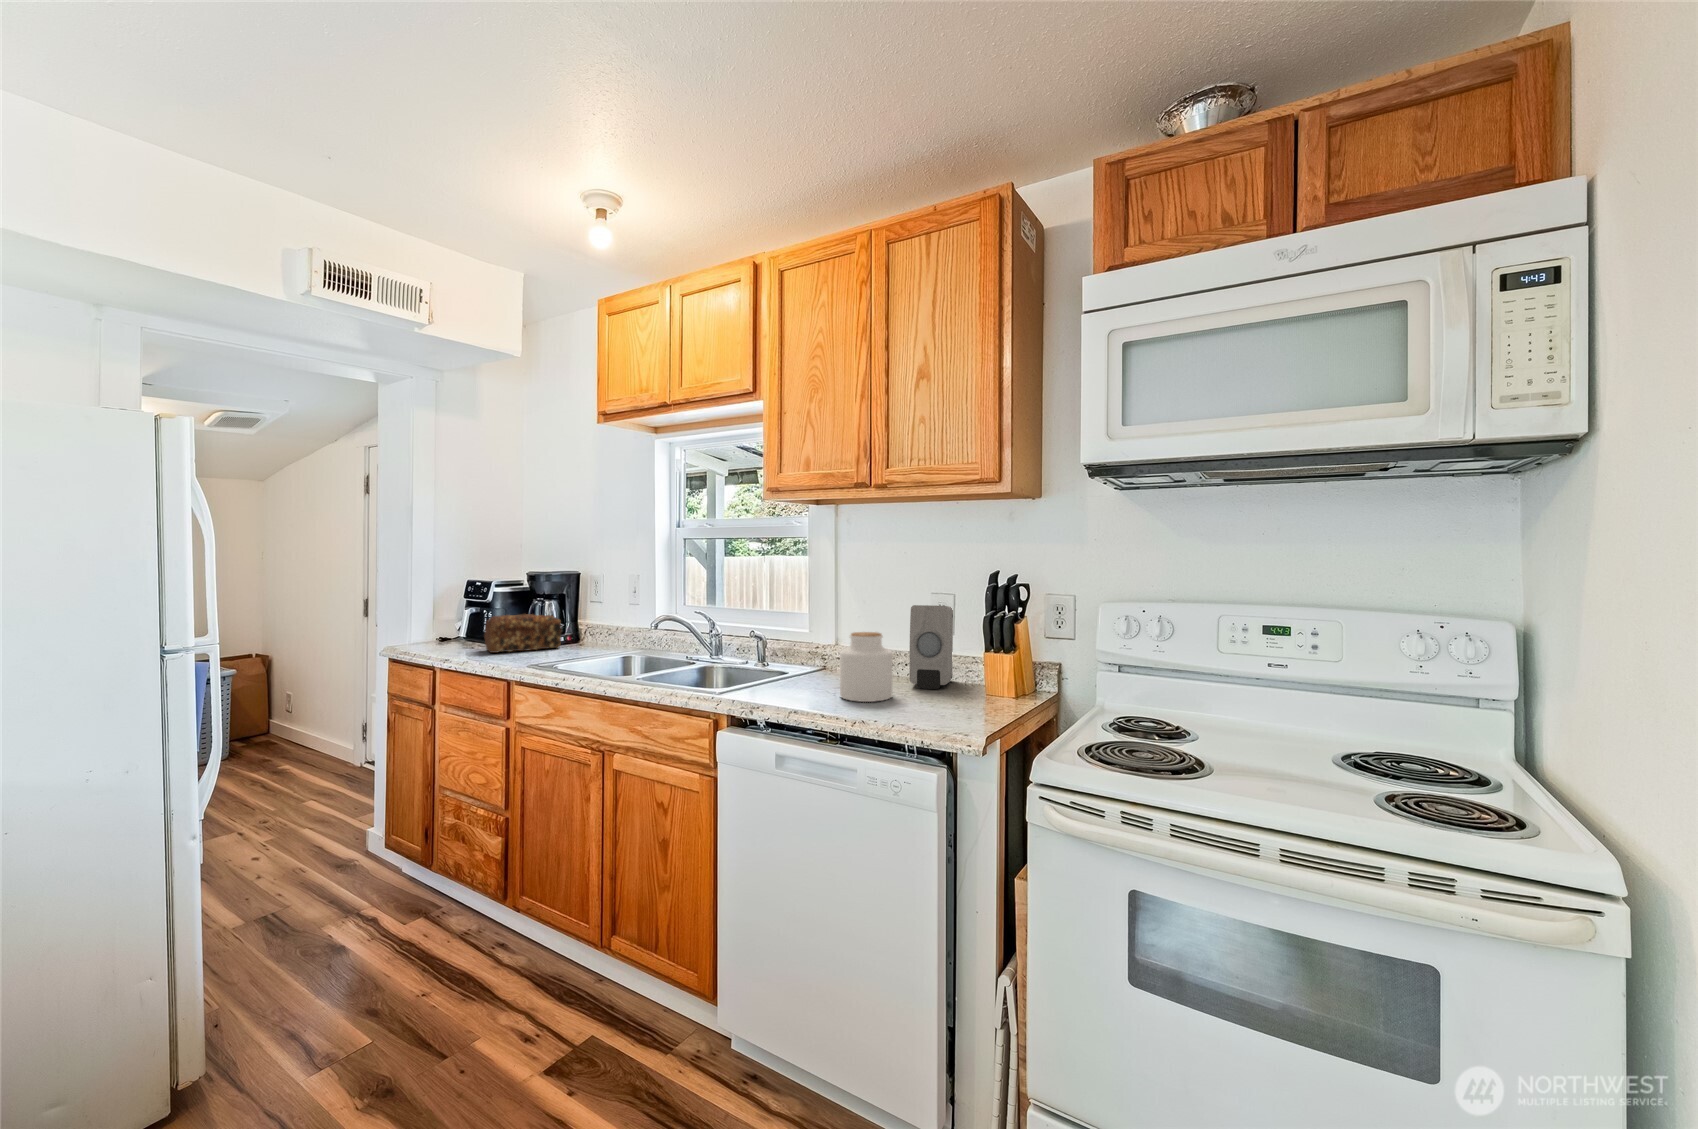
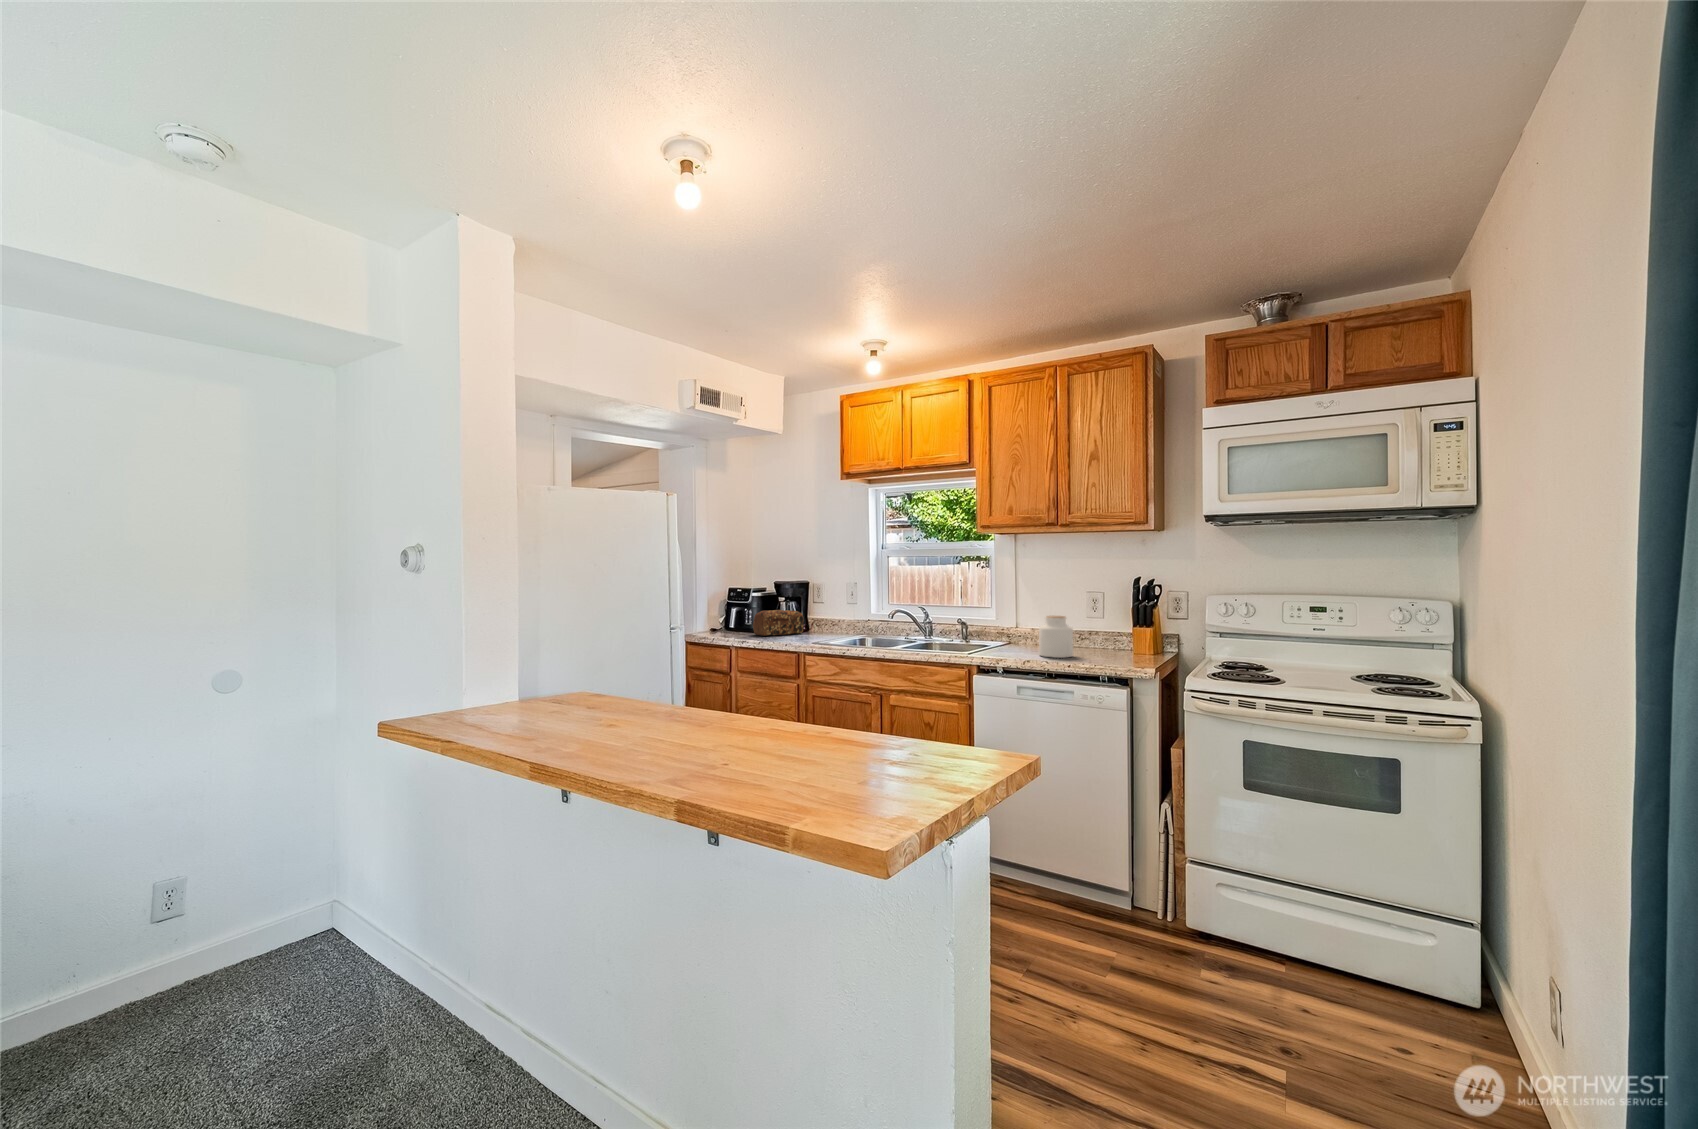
soap dispenser: present [910,605,953,689] -> none [1077,599,1104,652]

